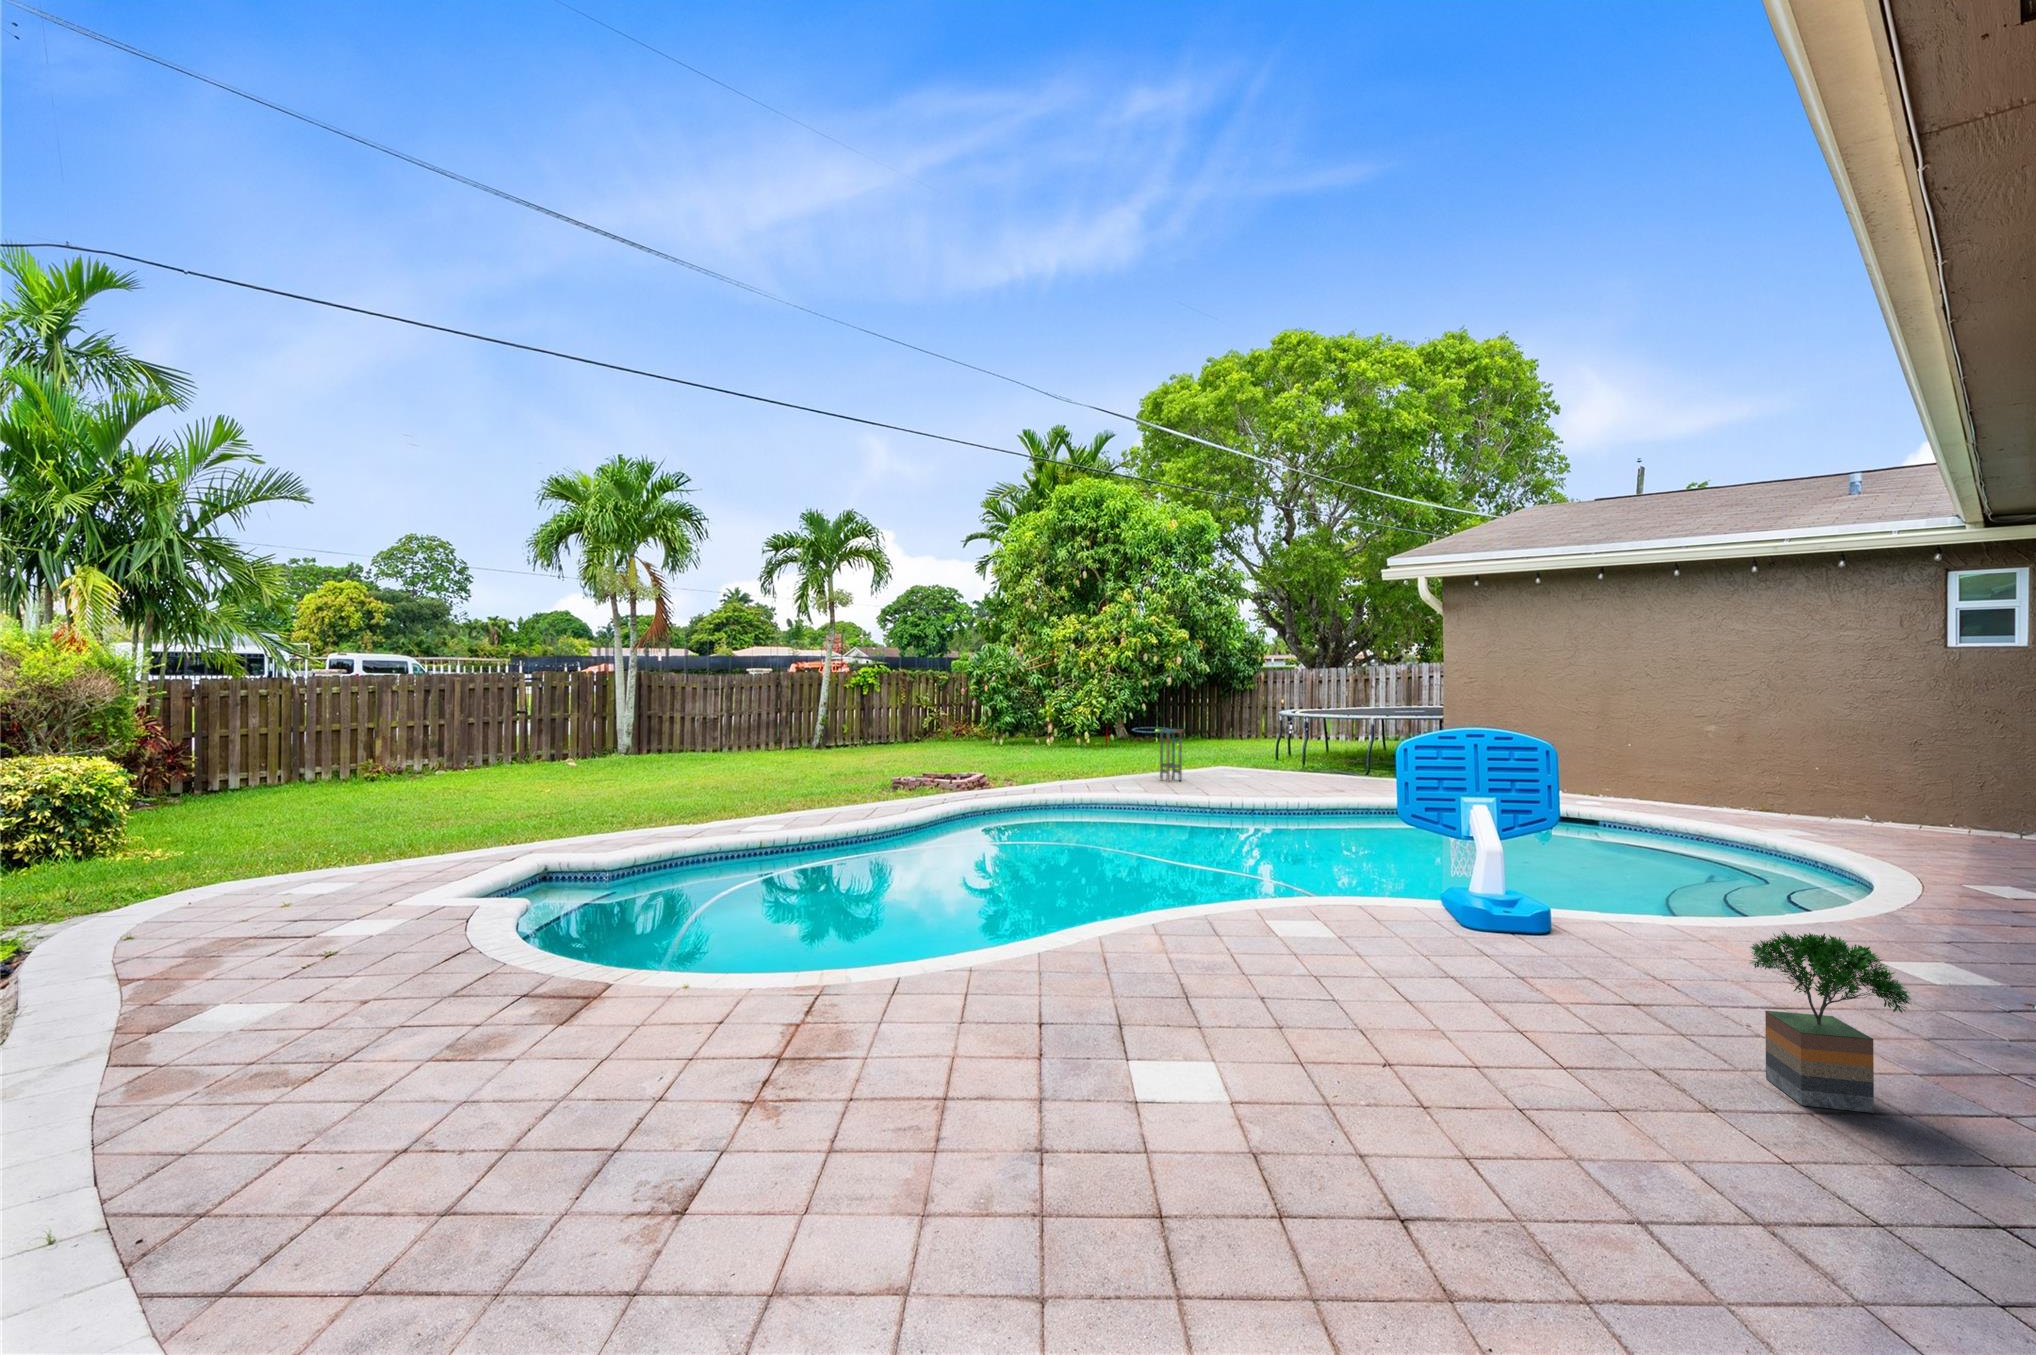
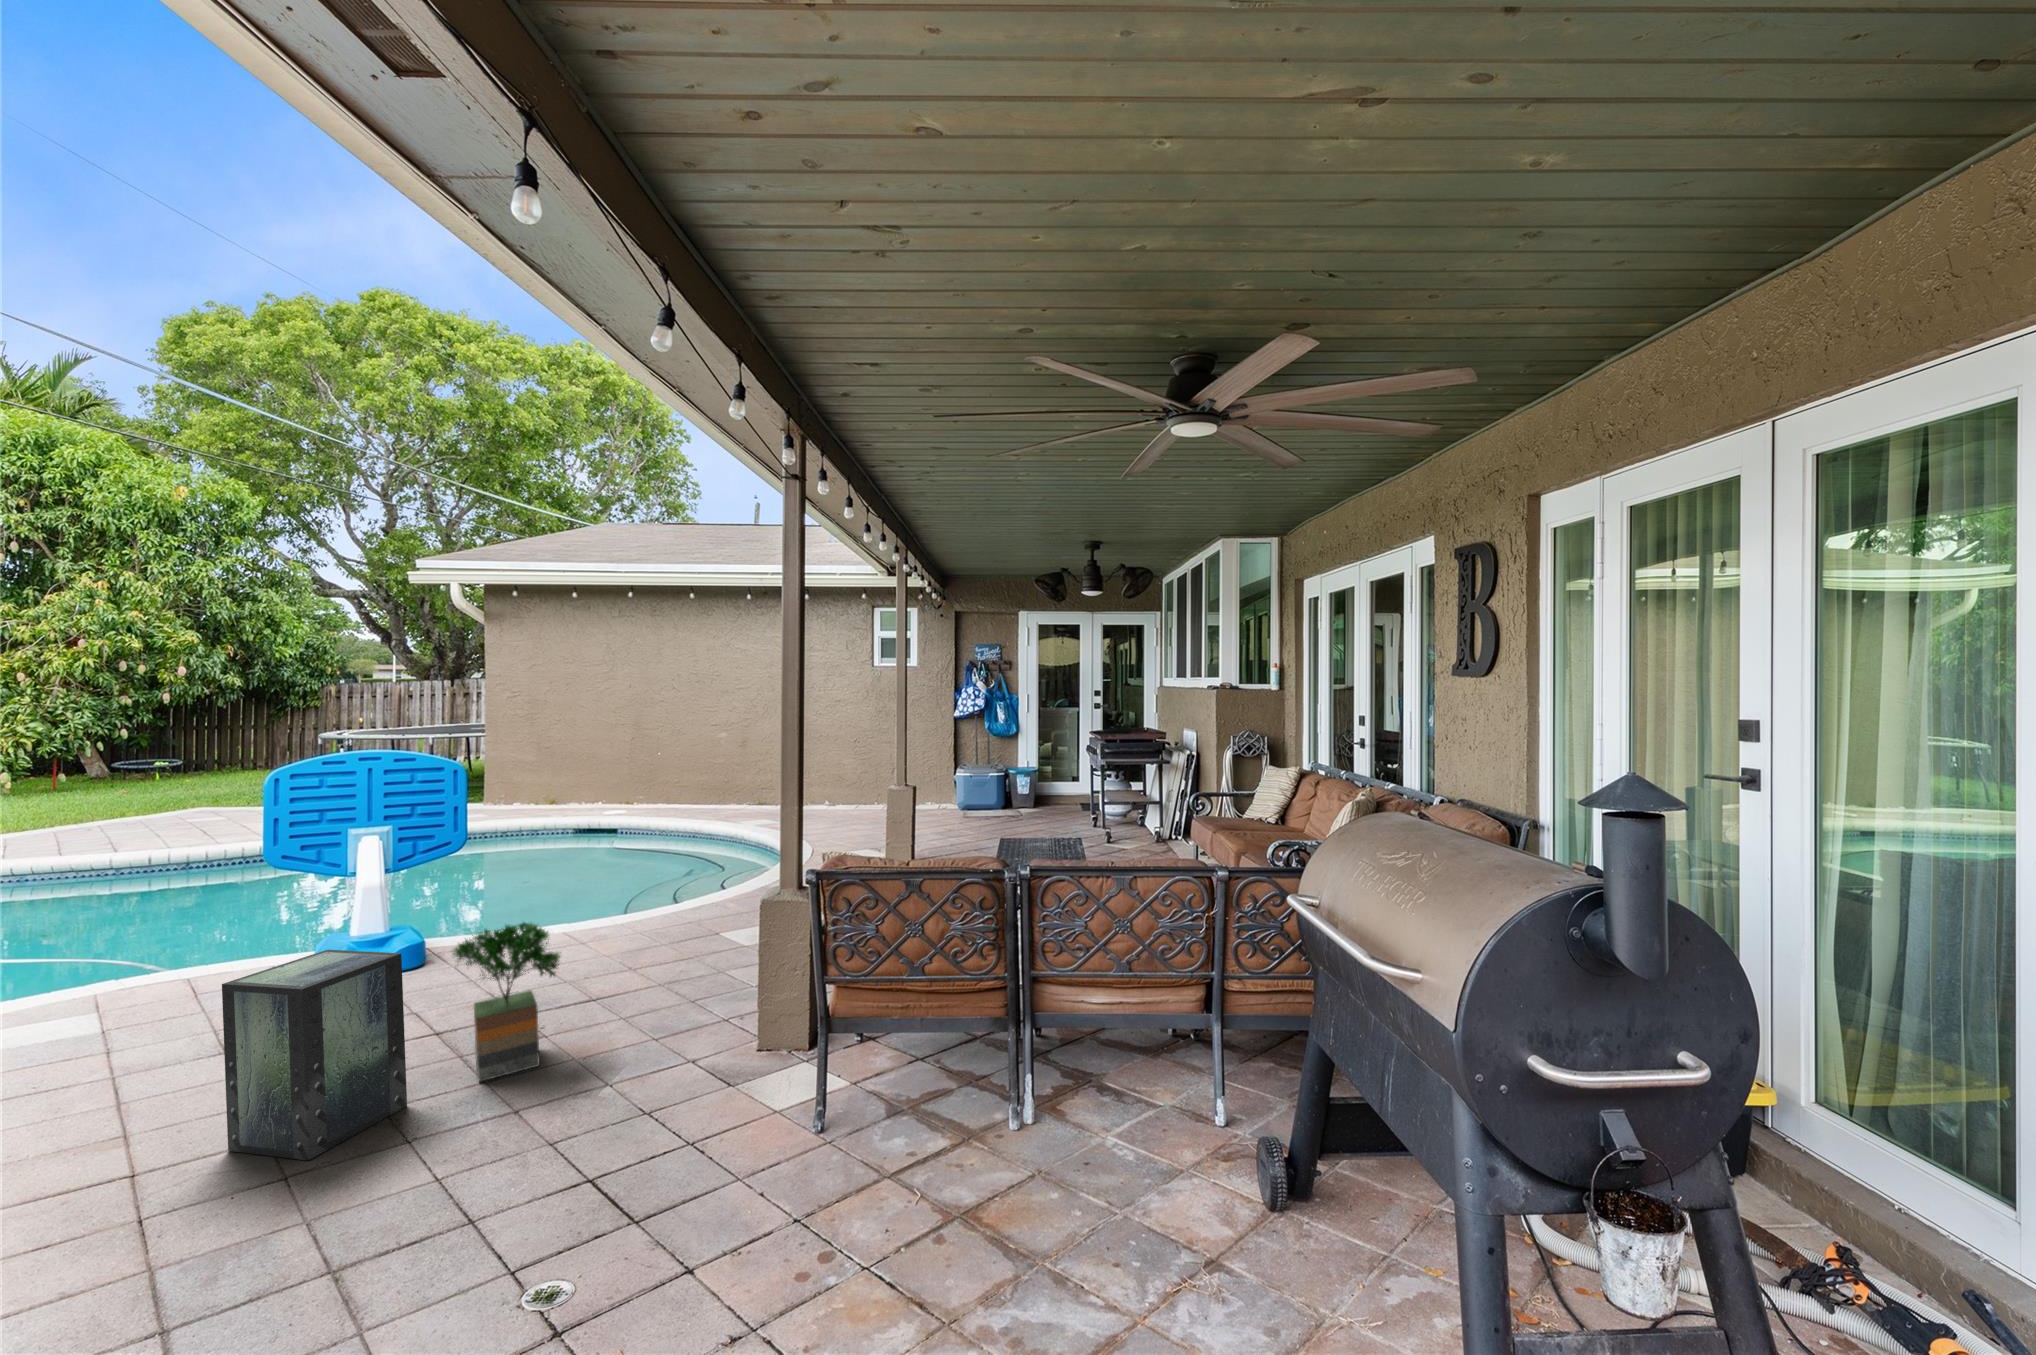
side table: present [1158,729,1185,781] -> none [76,771,130,845]
storage box: none [1568,914,1730,1125] -> present [222,950,407,1161]

